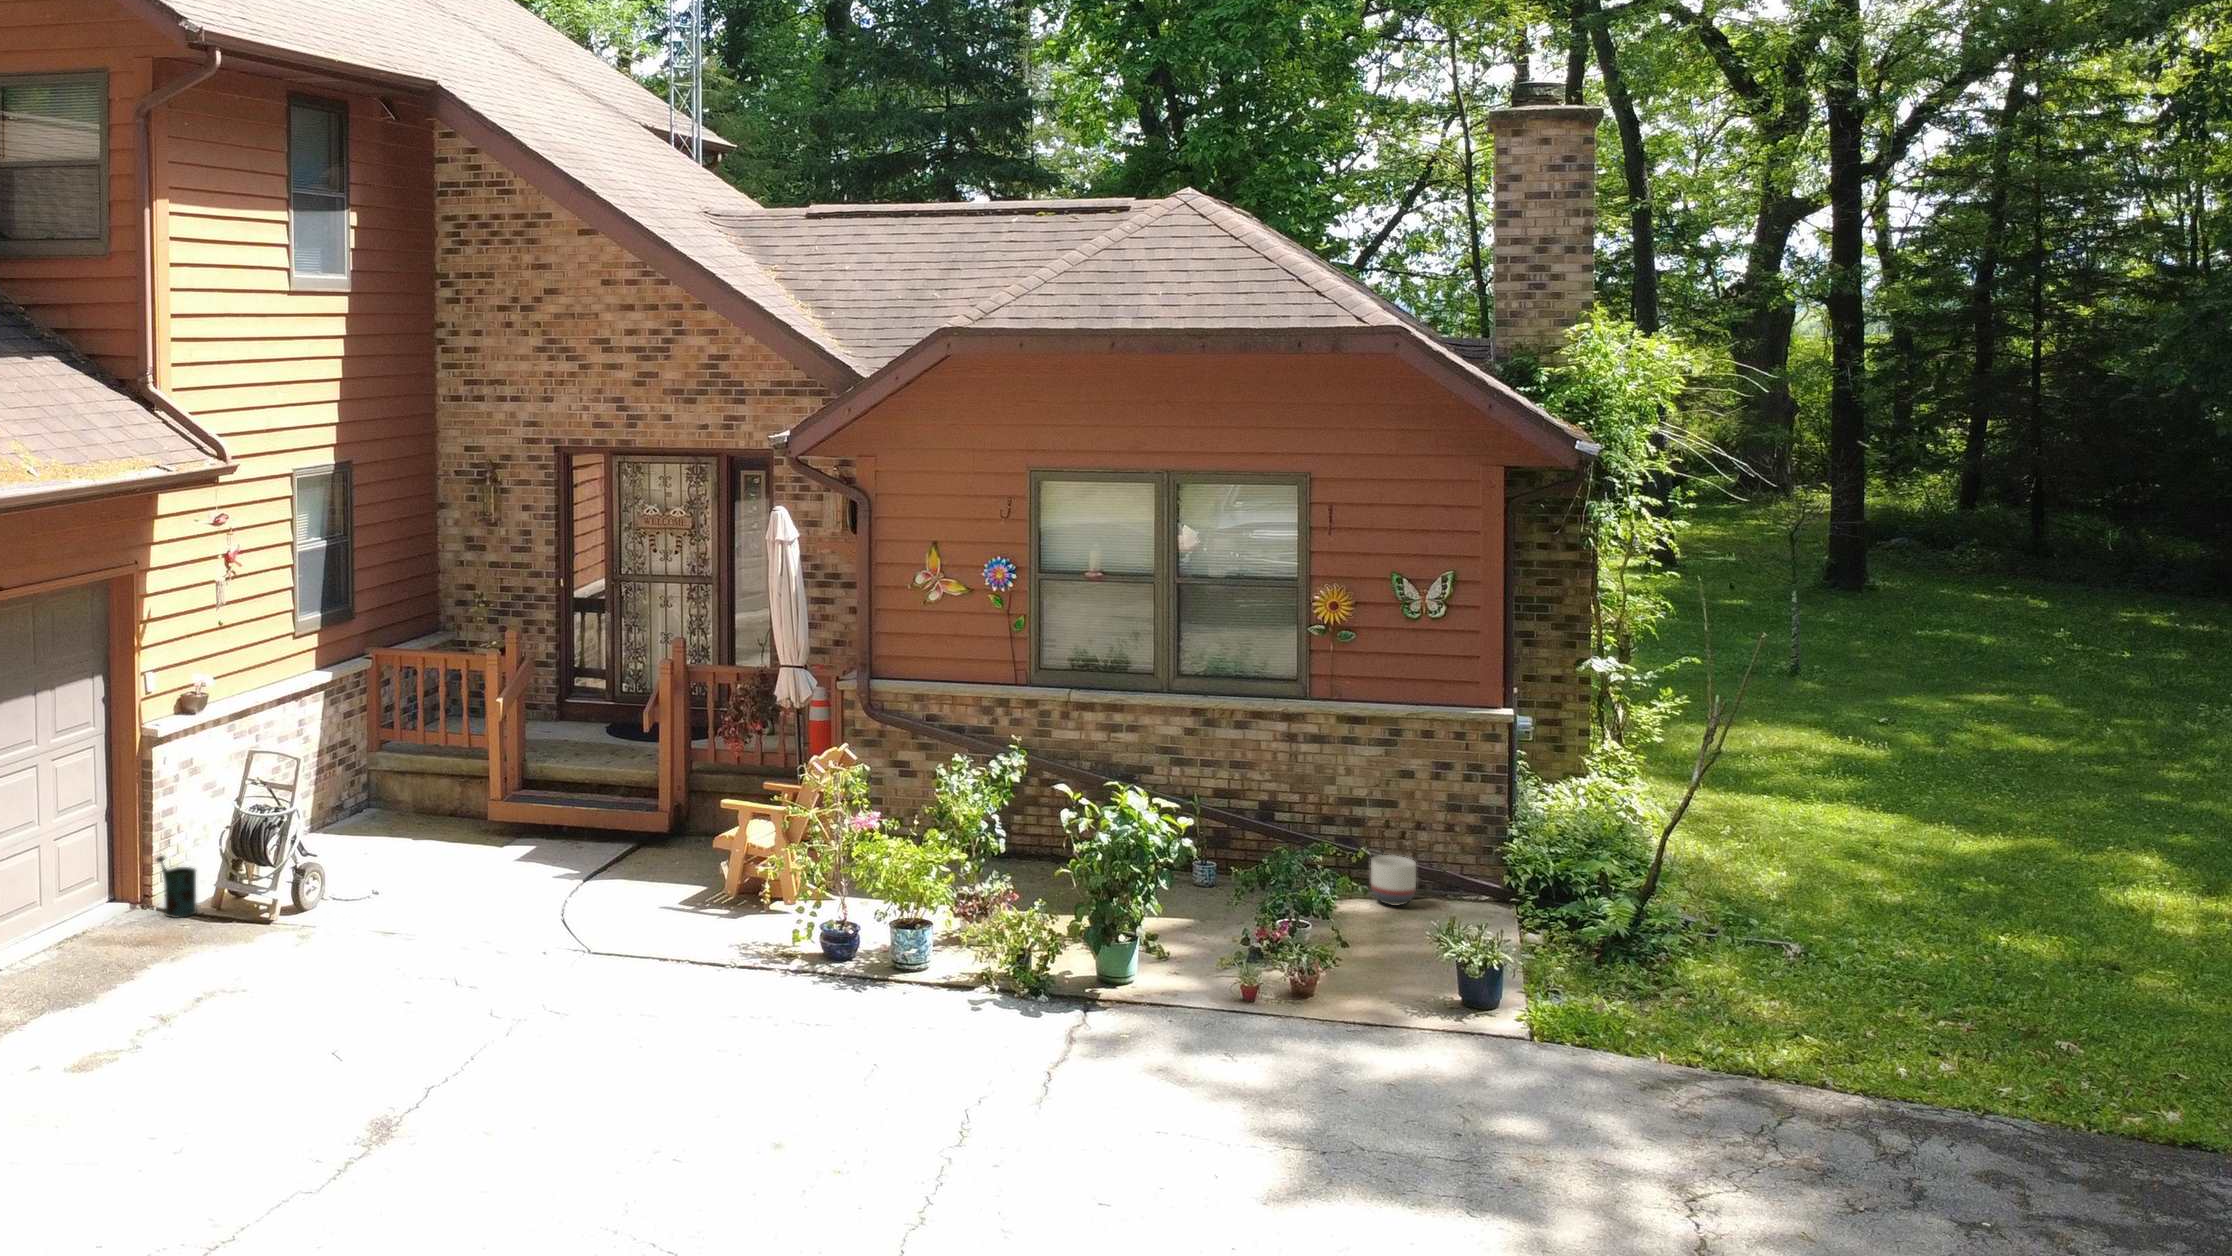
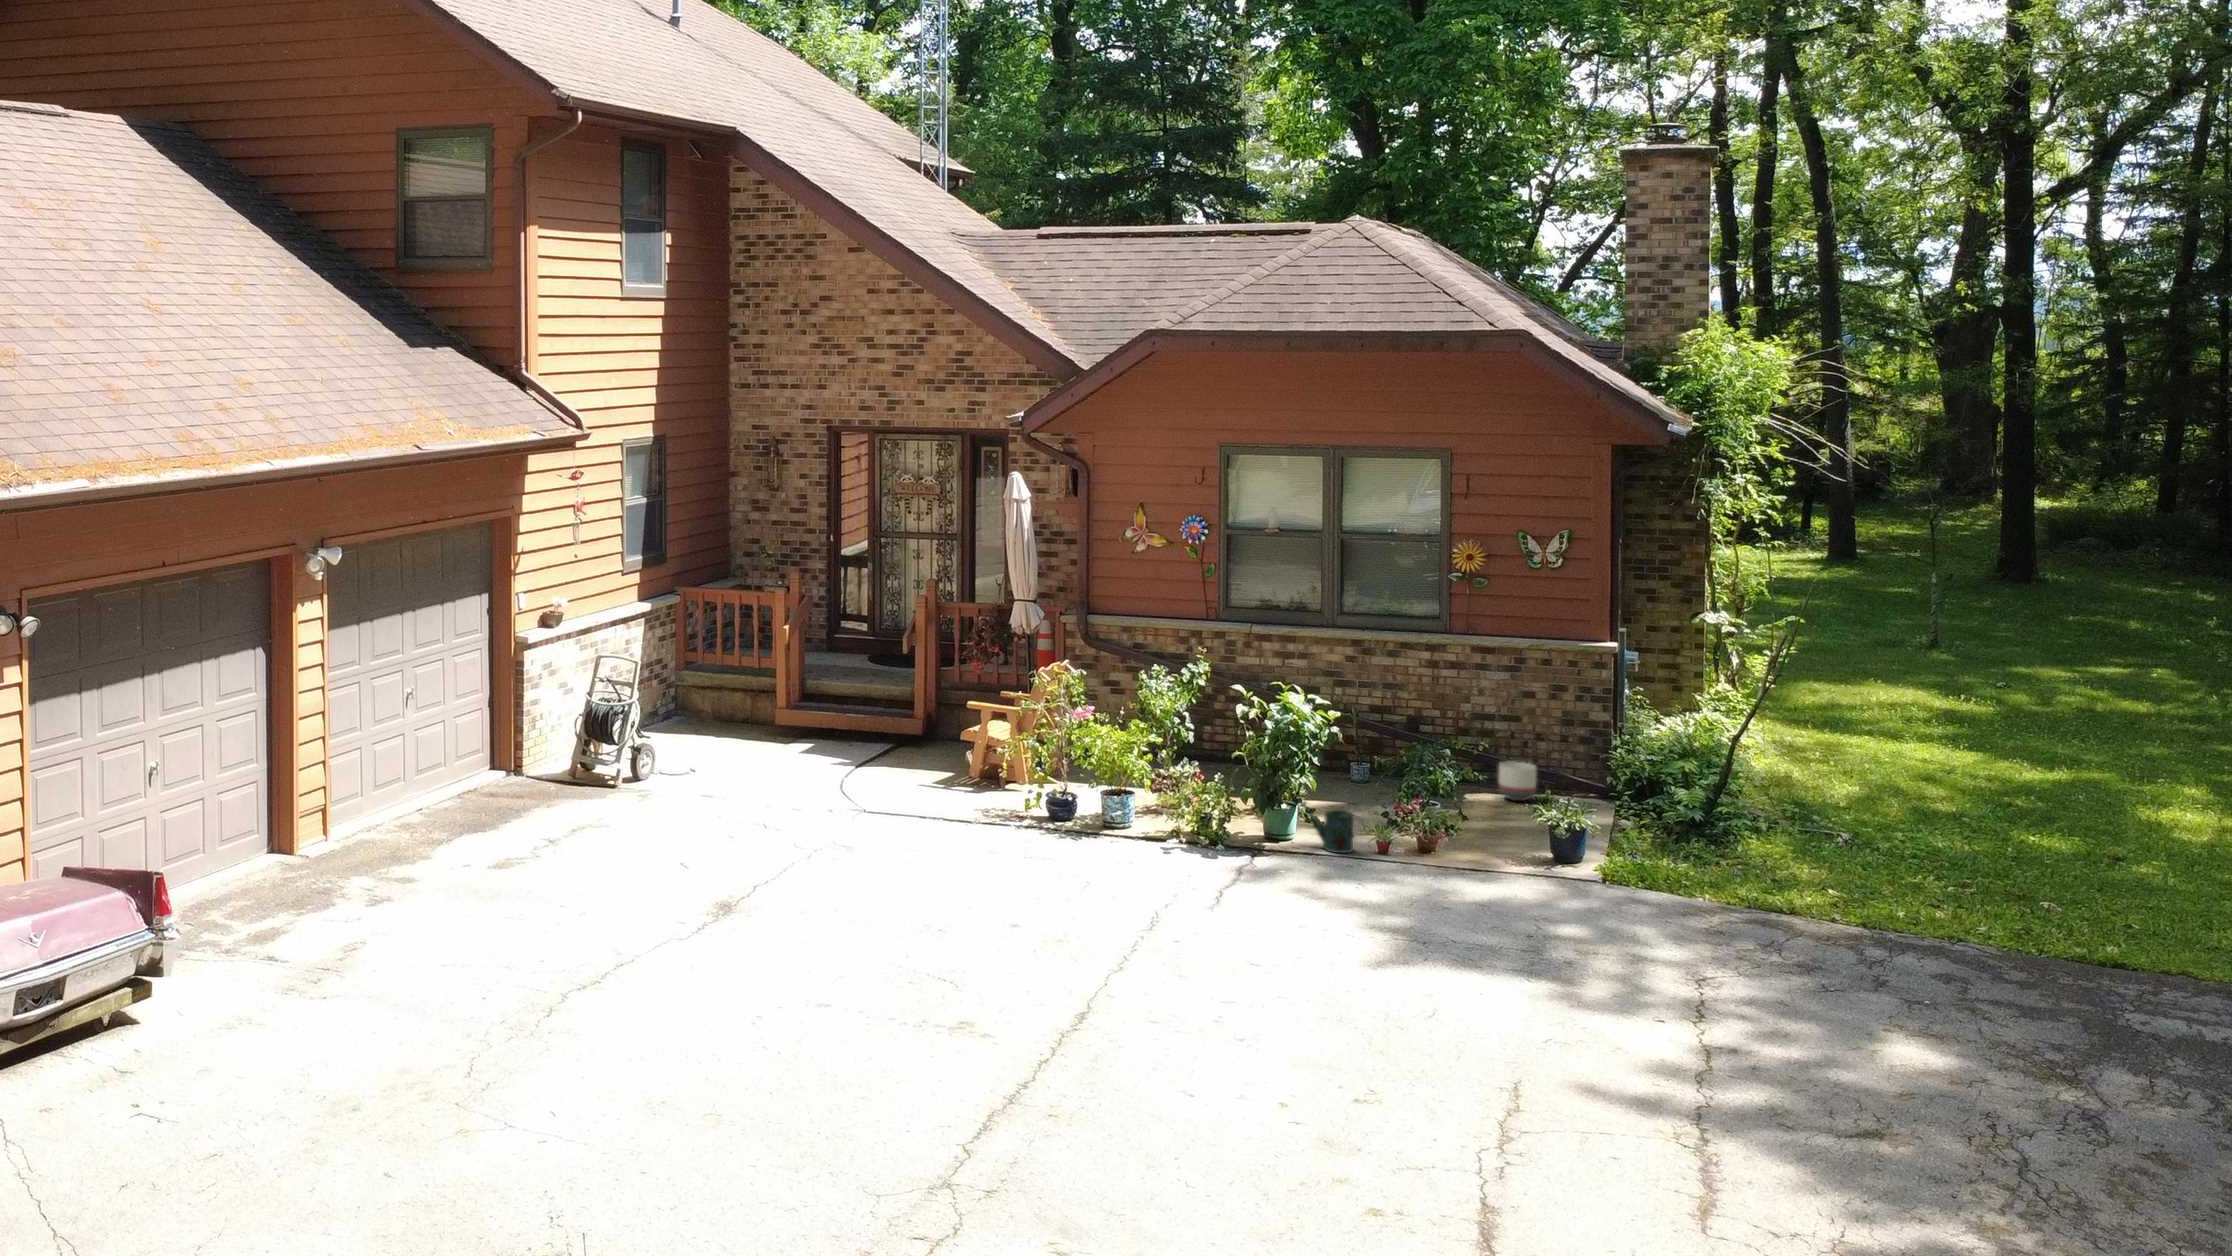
watering can: present [156,856,196,918] -> present [1300,801,1363,853]

